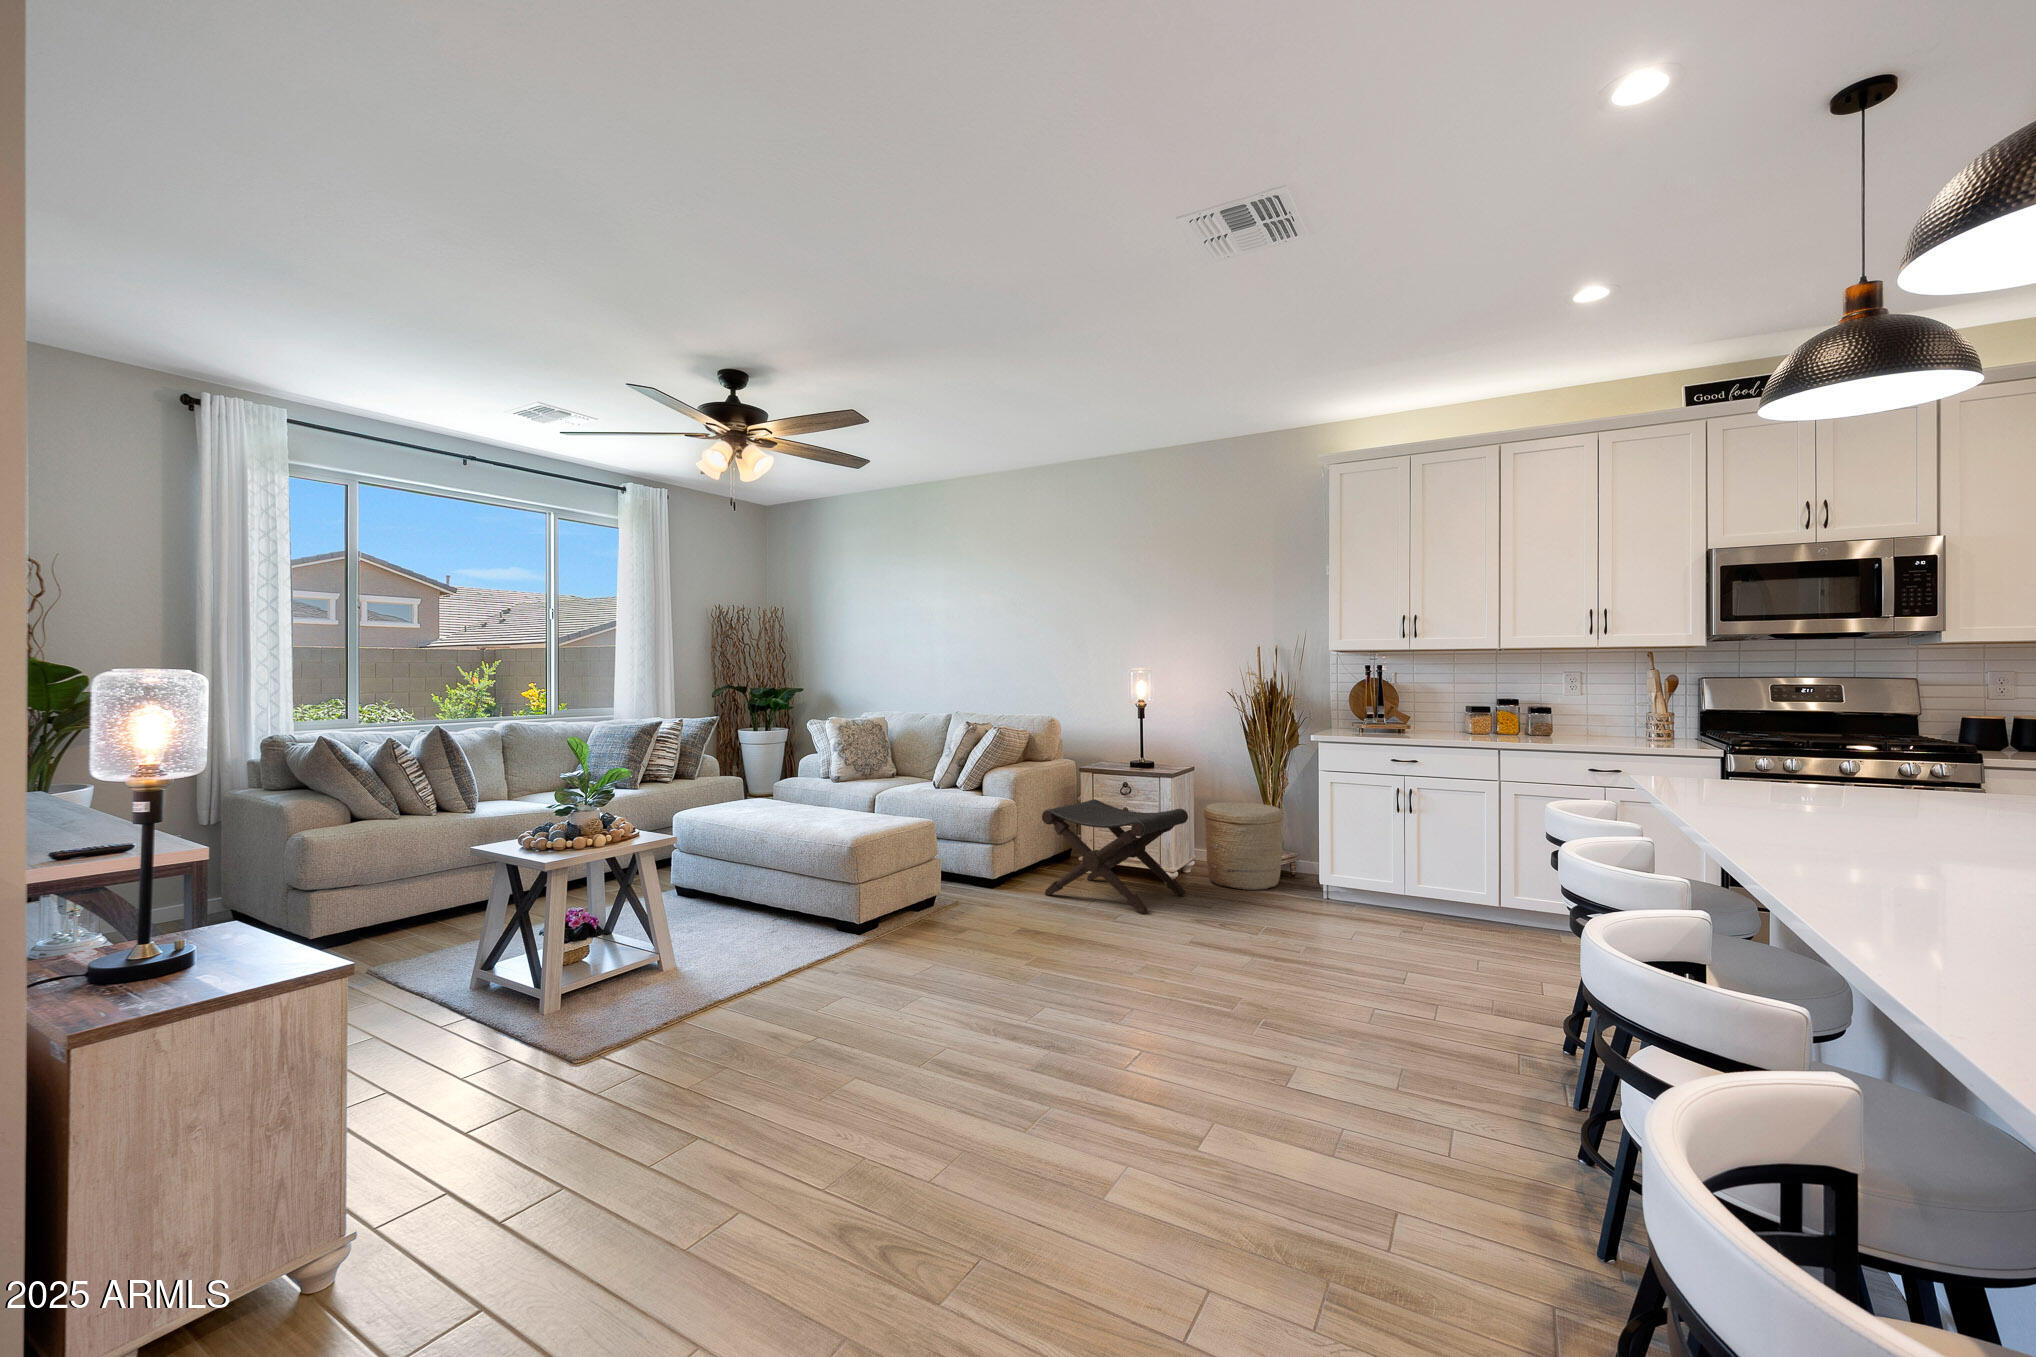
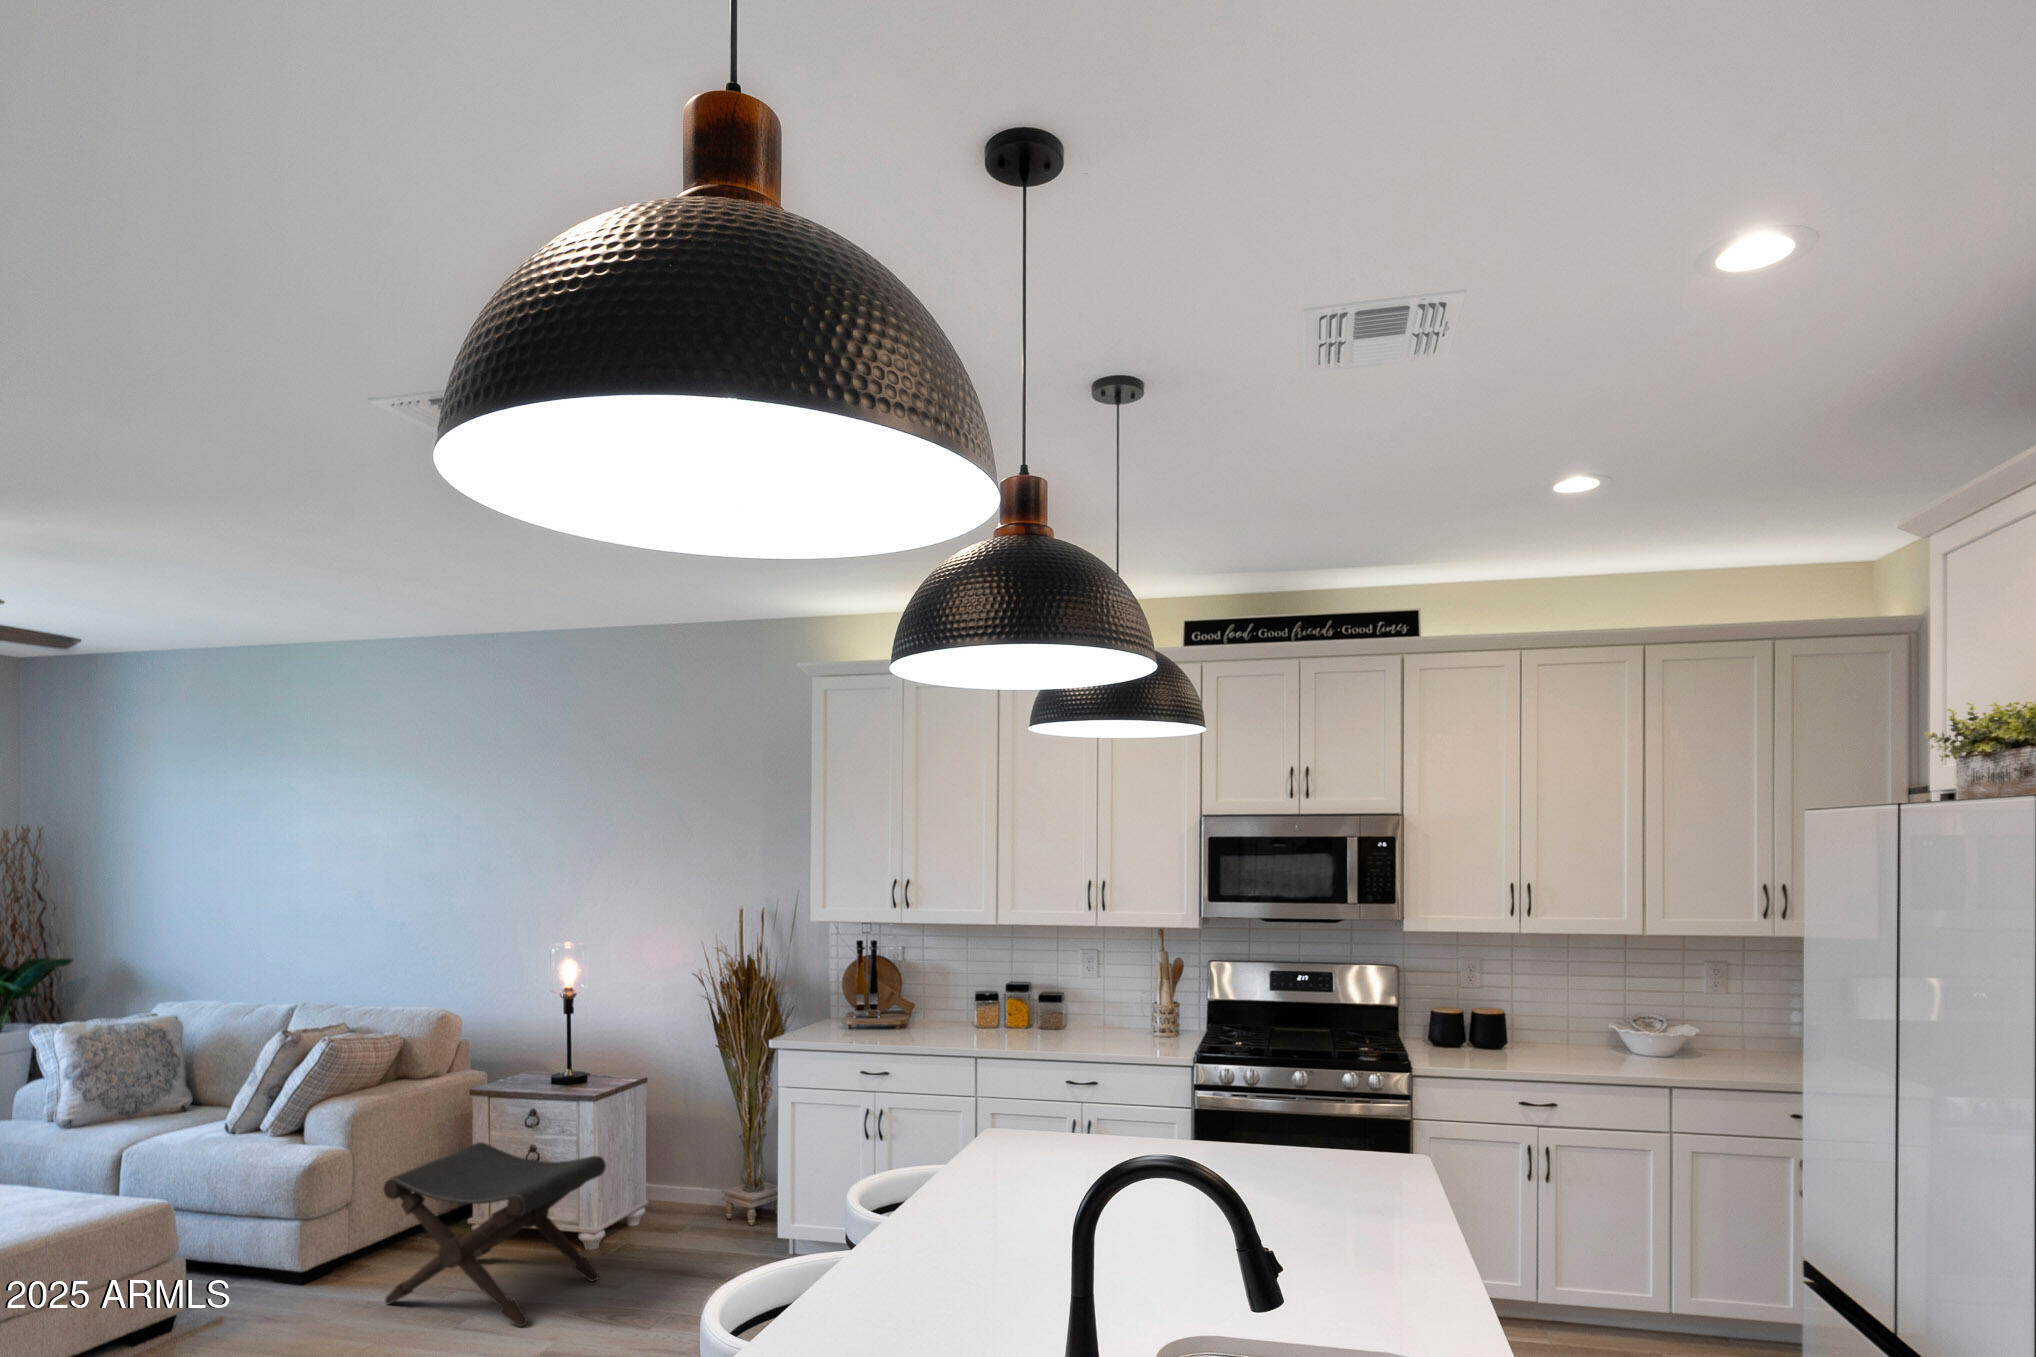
woven basket: present [1203,802,1284,890] -> none [641,1123,749,1256]

